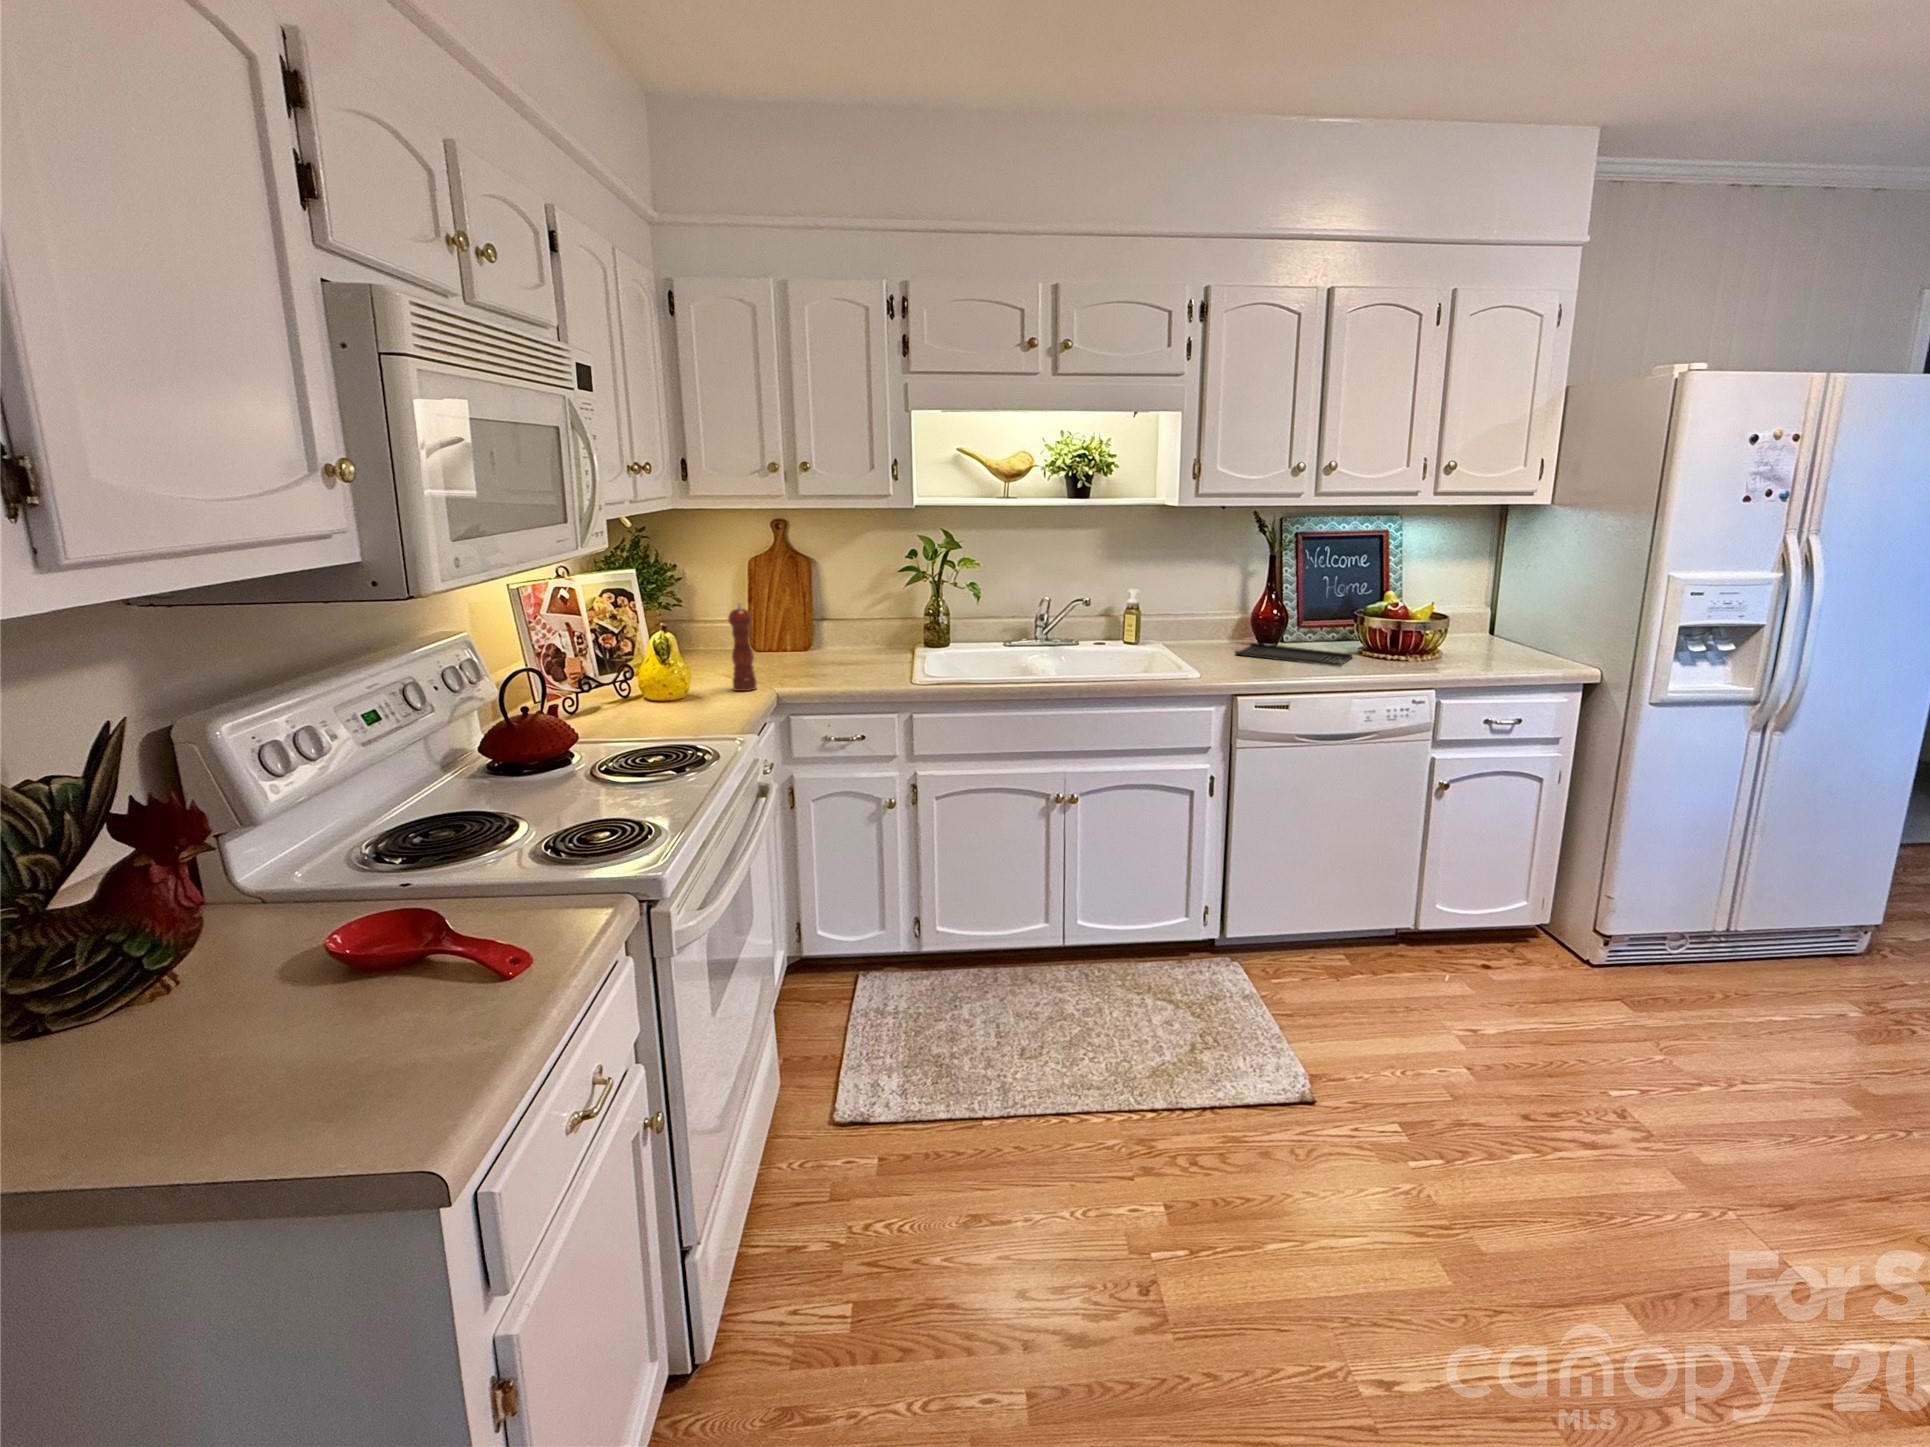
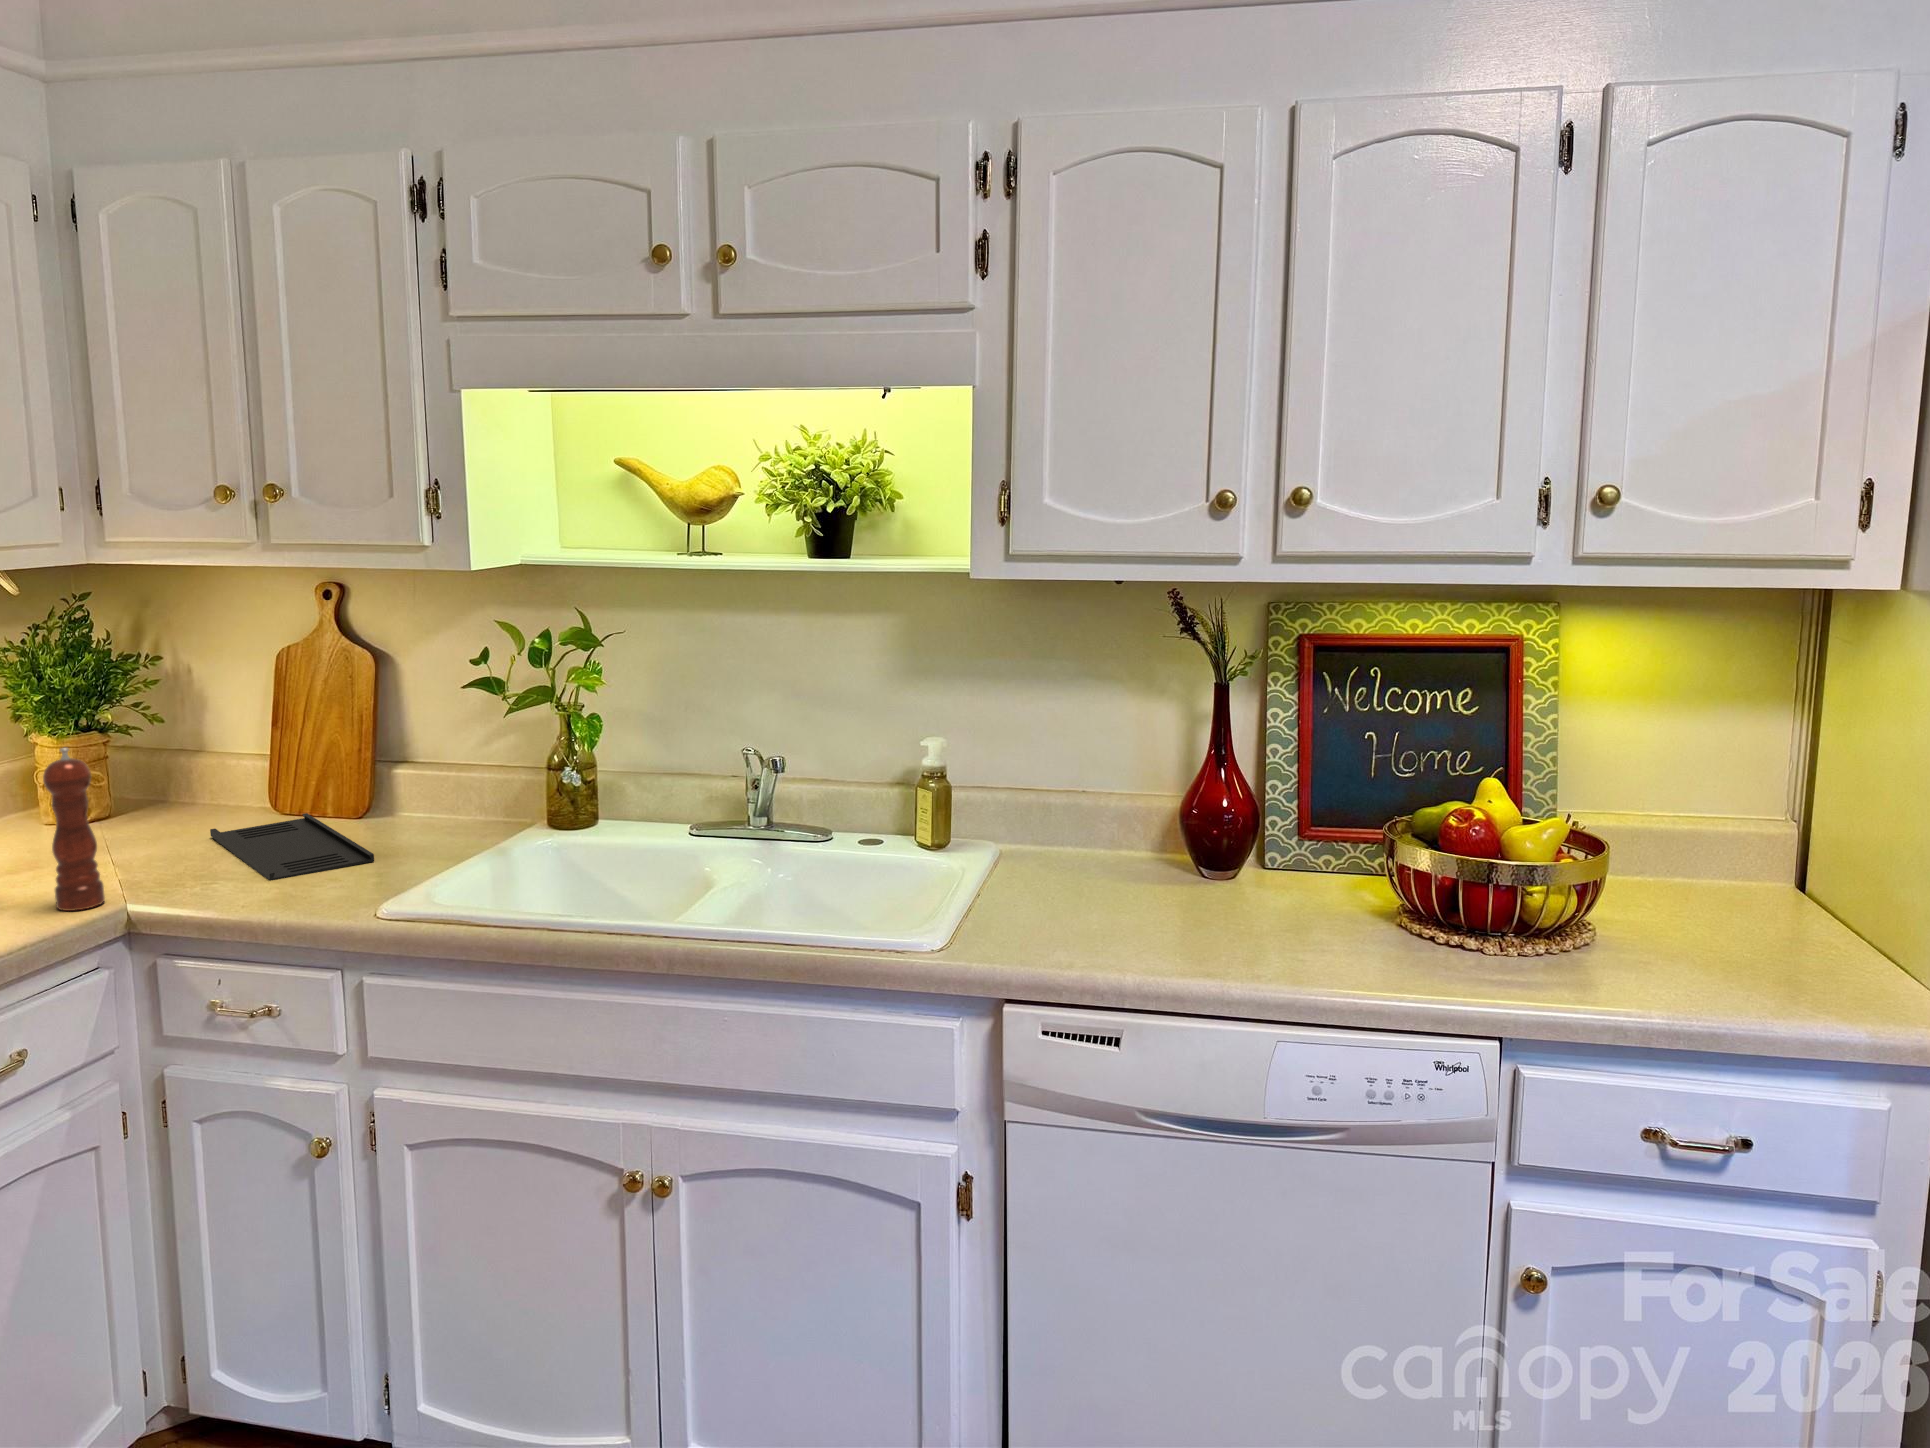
tray: present [1235,643,1352,666] -> present [210,813,374,881]

